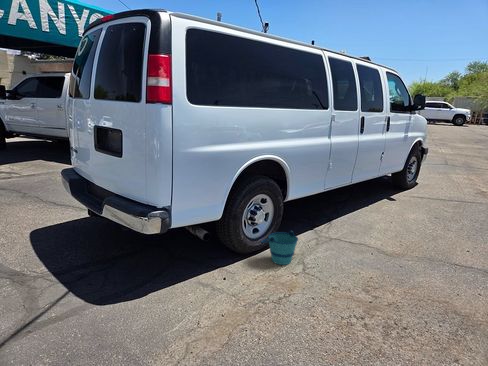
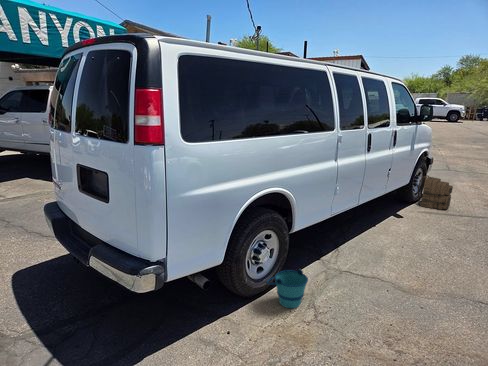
backpack: none [411,164,445,197] -> present [418,175,453,210]

